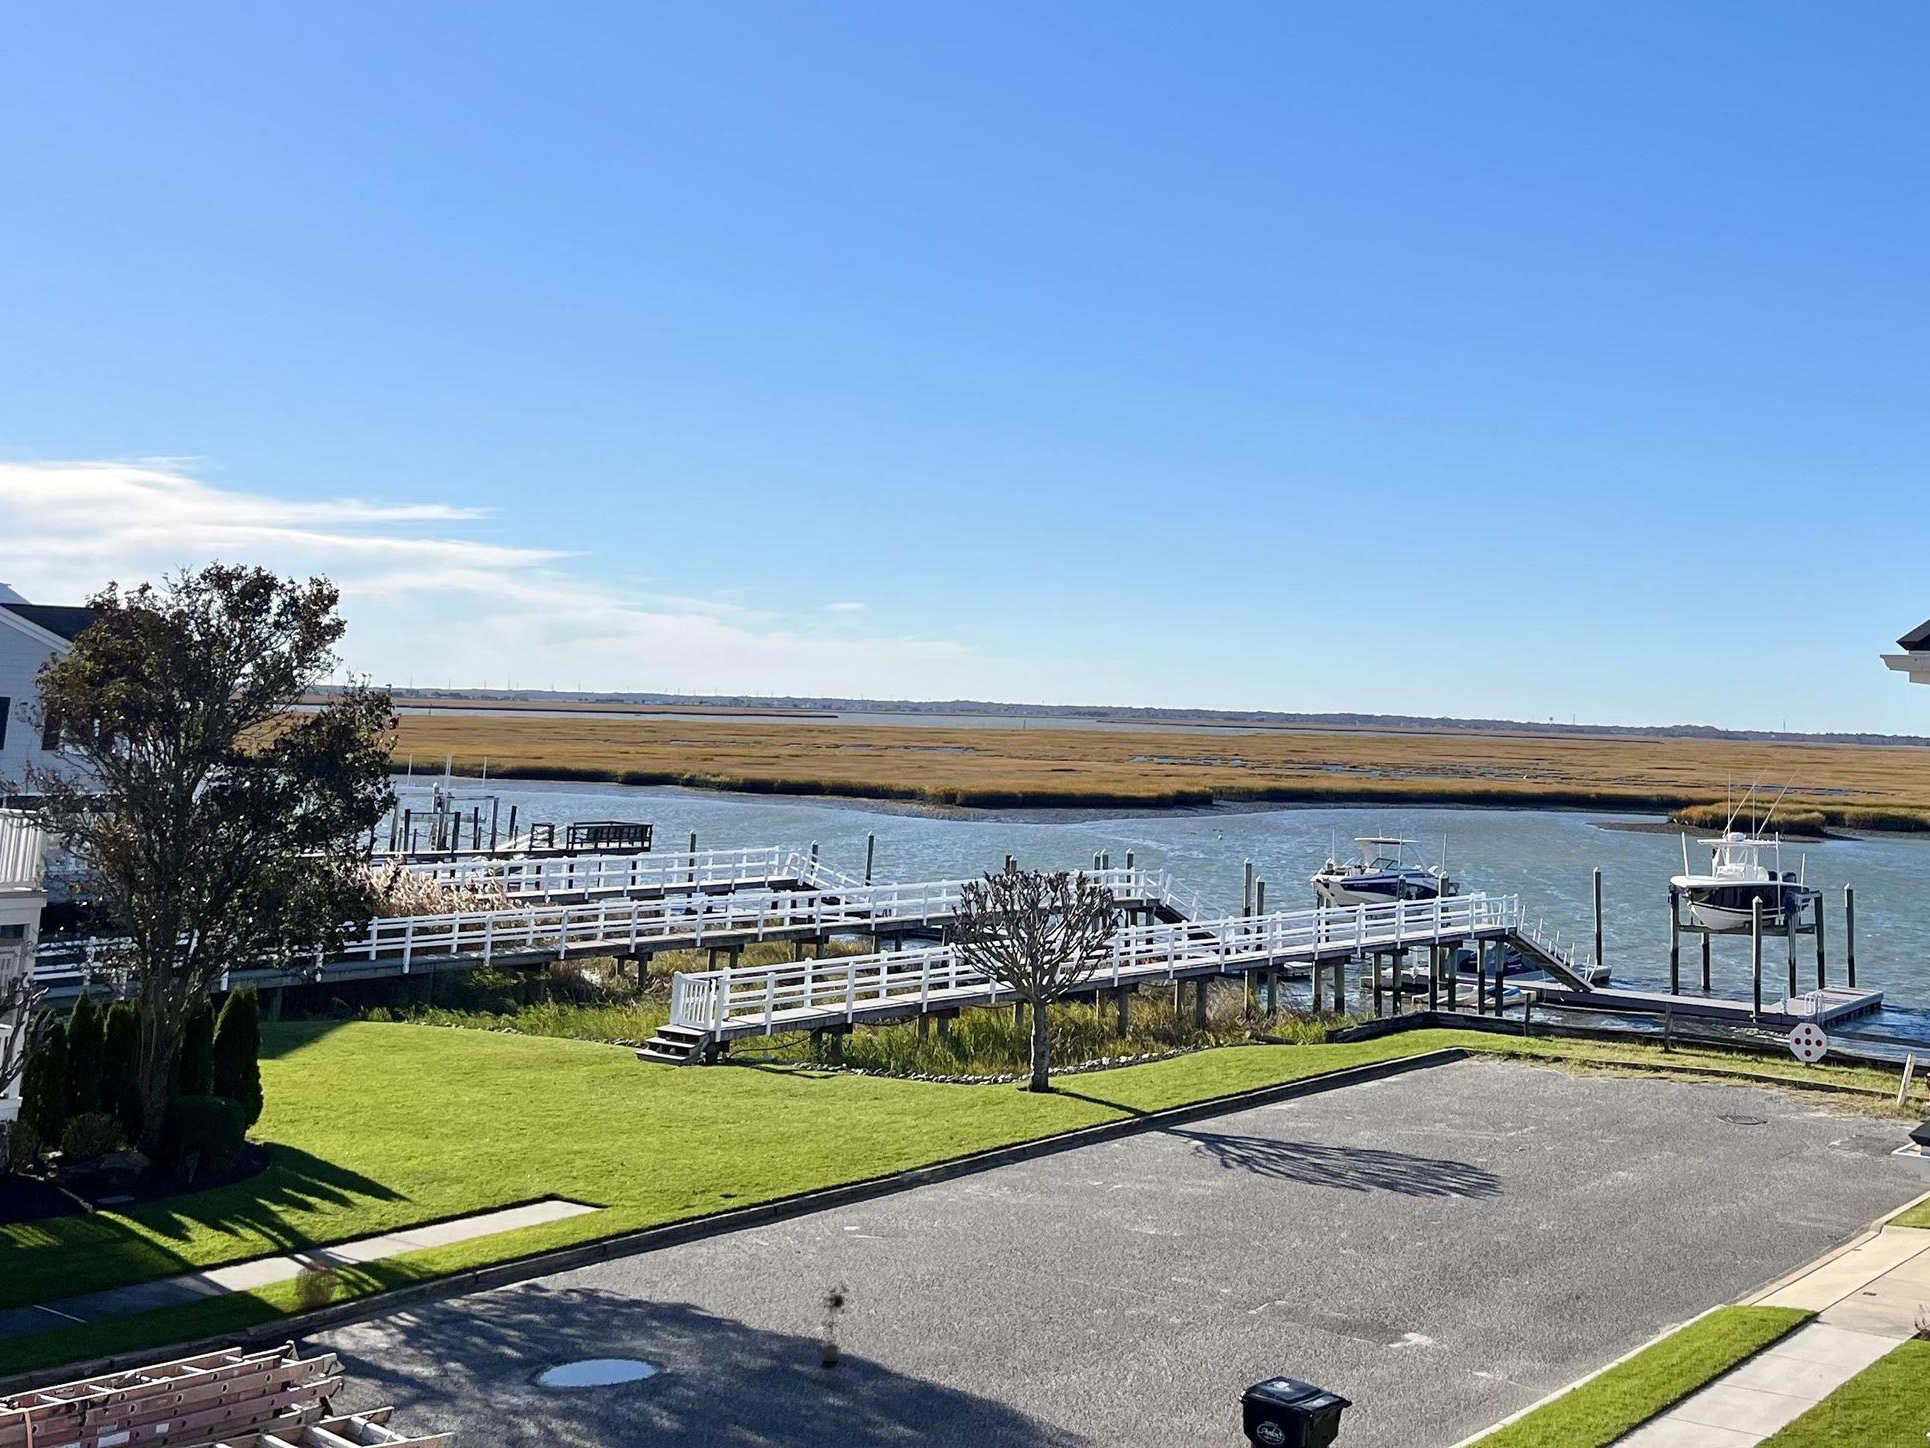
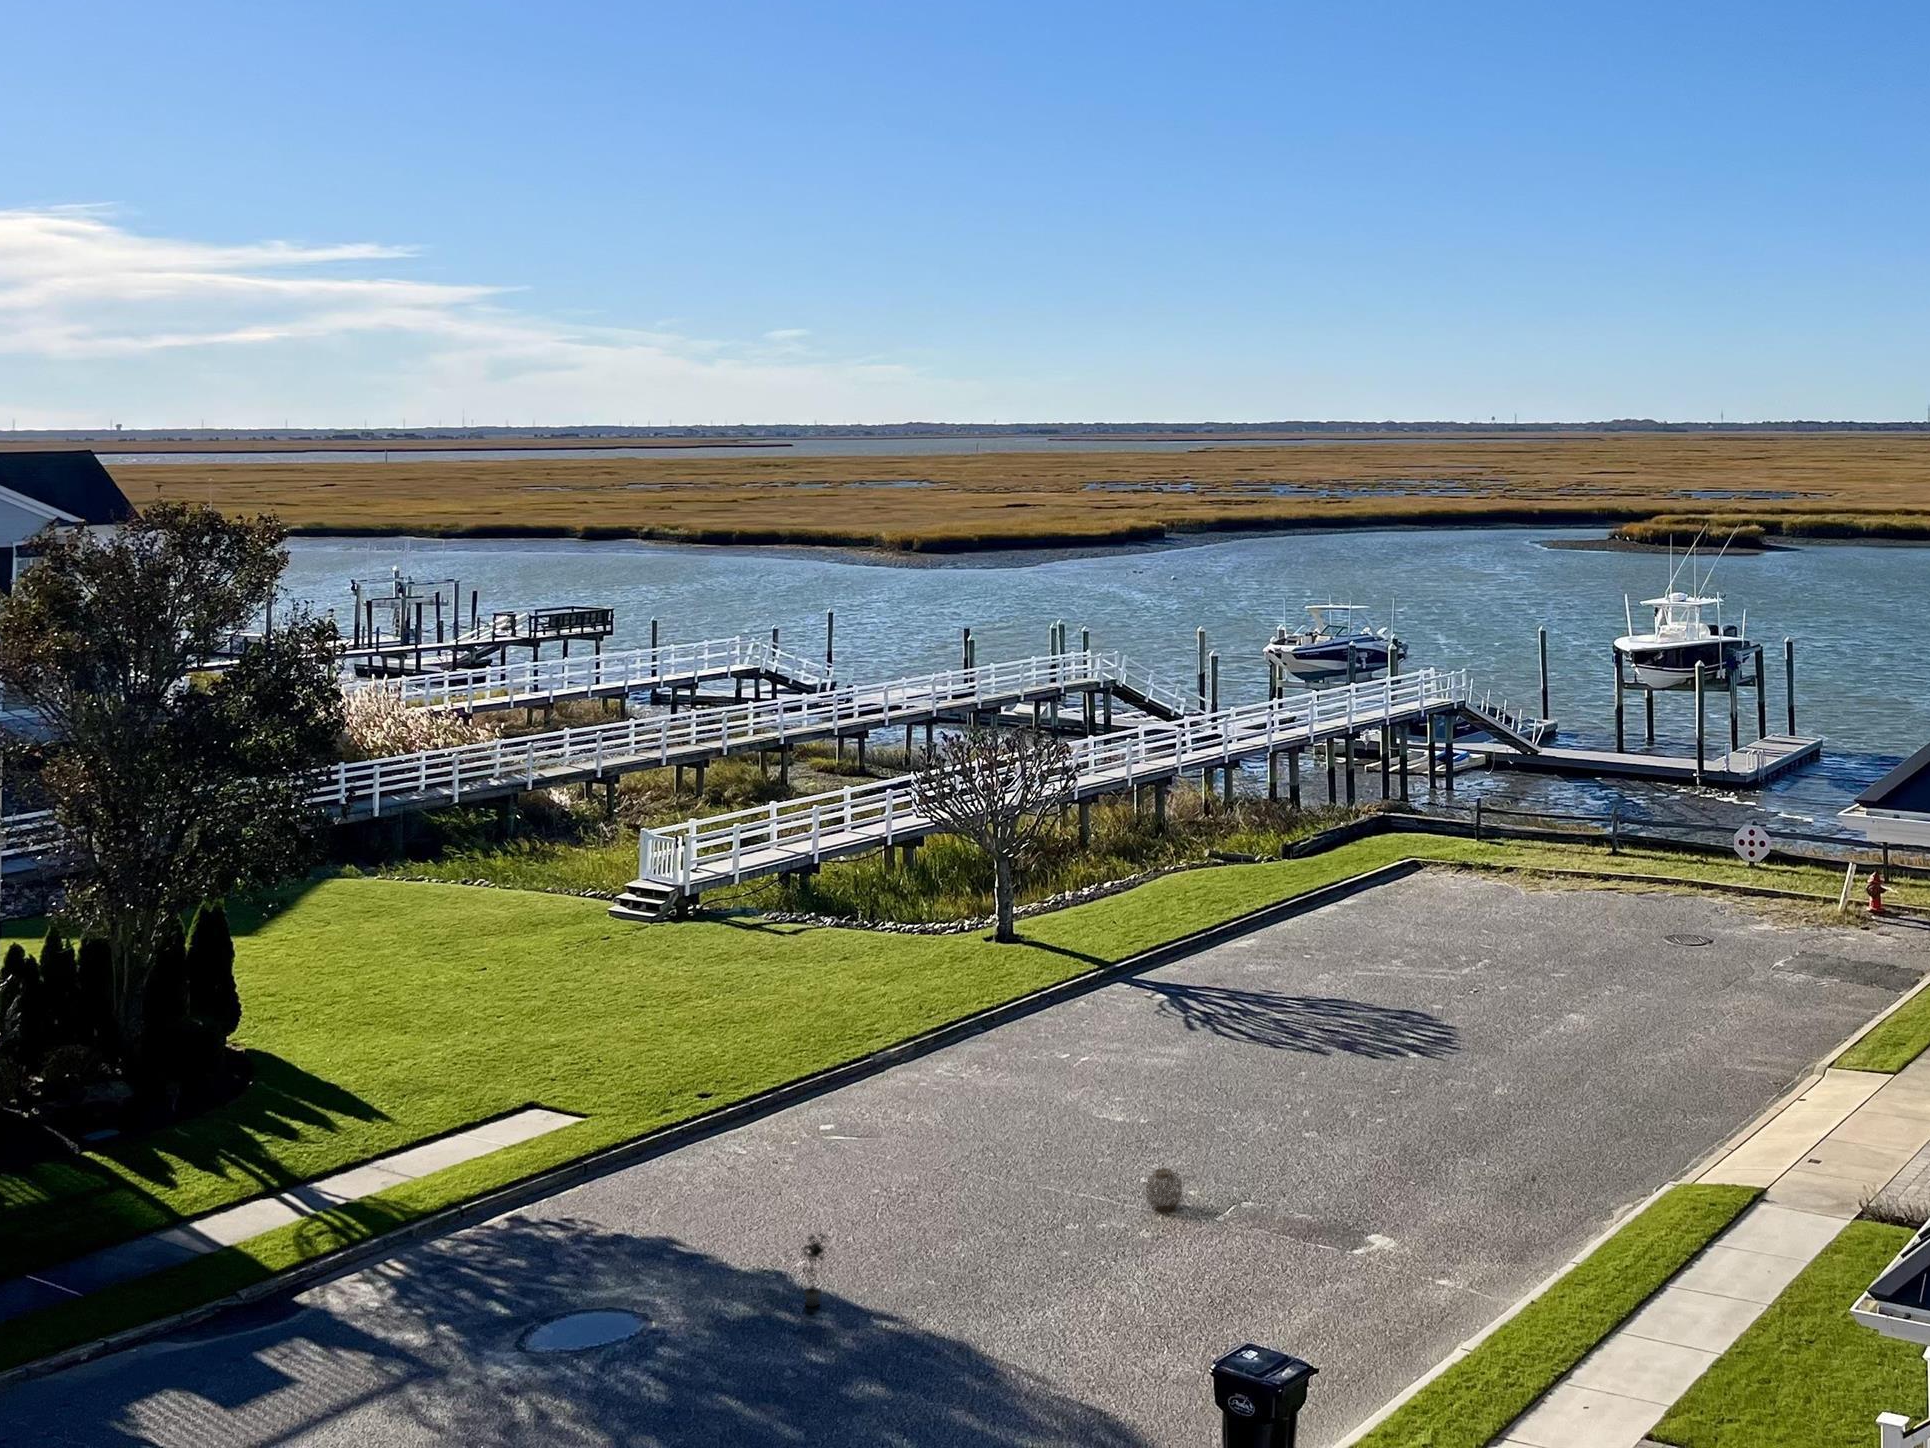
woven basket: present [296,1259,337,1306] -> present [1146,1168,1182,1212]

